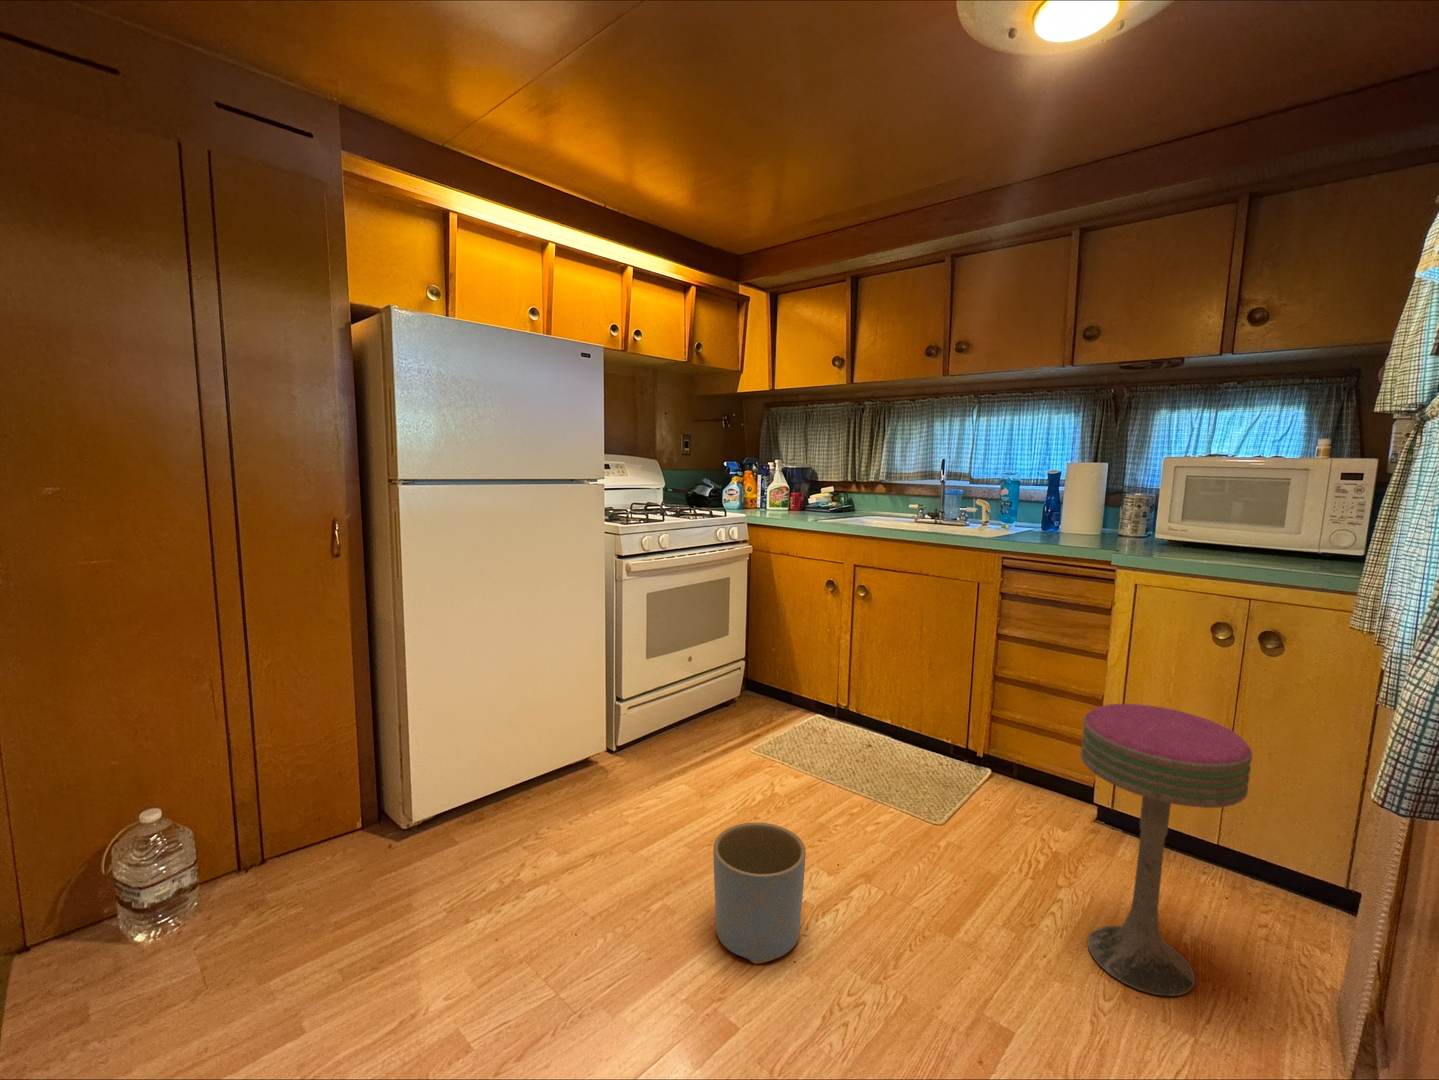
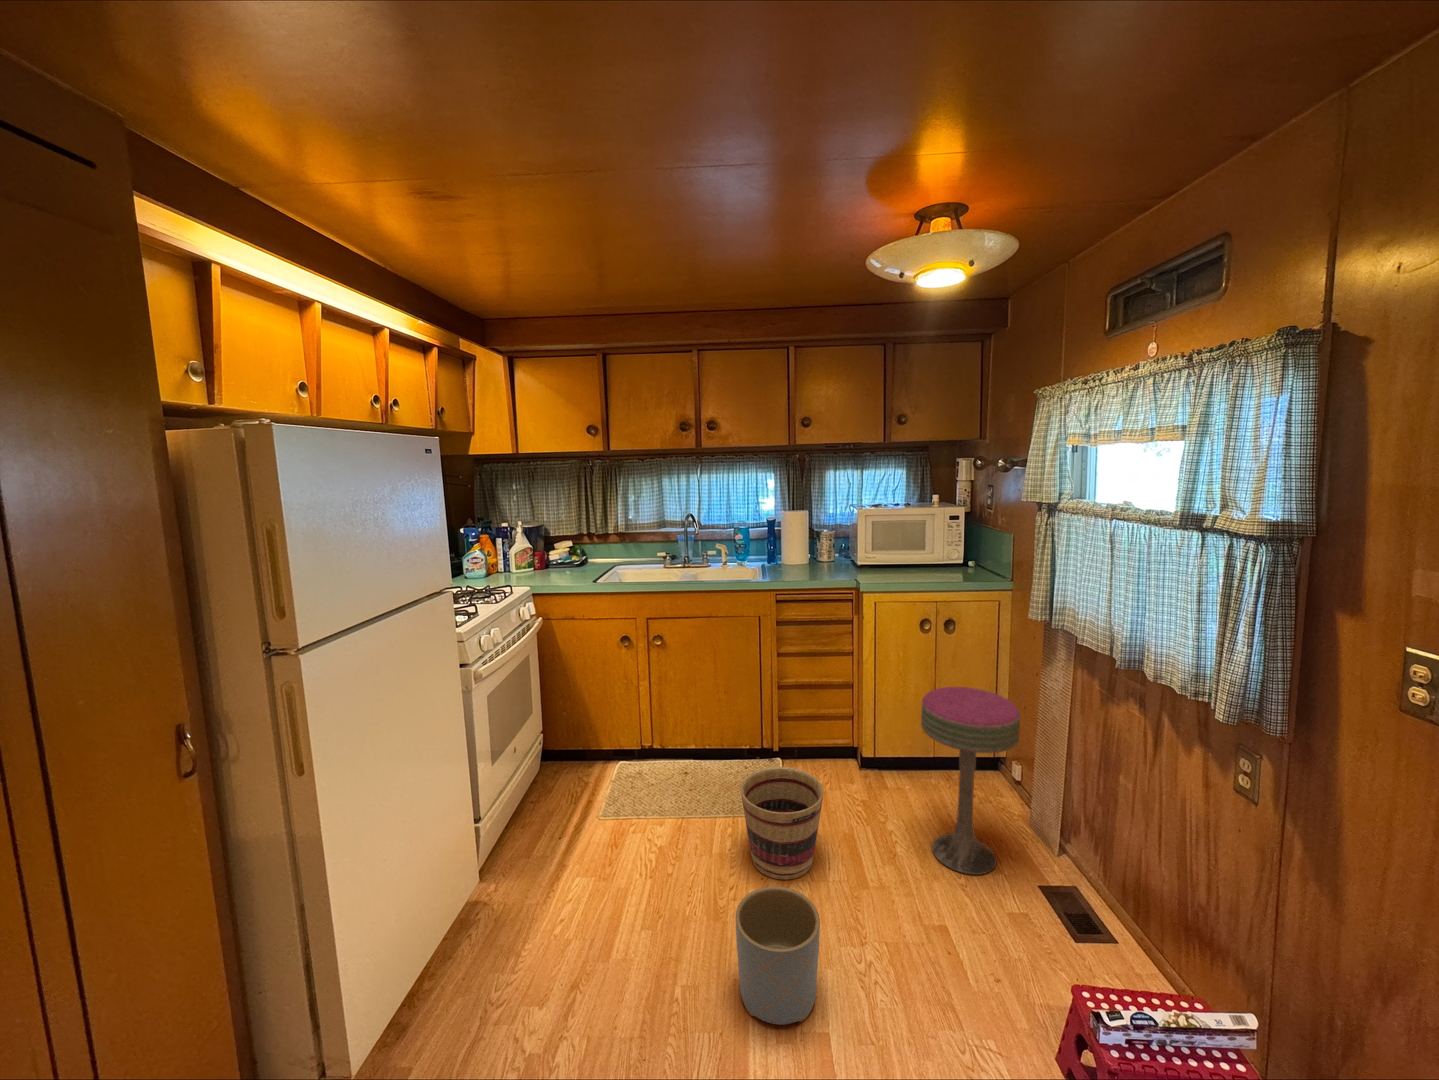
basket: none [839,743,942,873] -> present [740,767,824,880]

